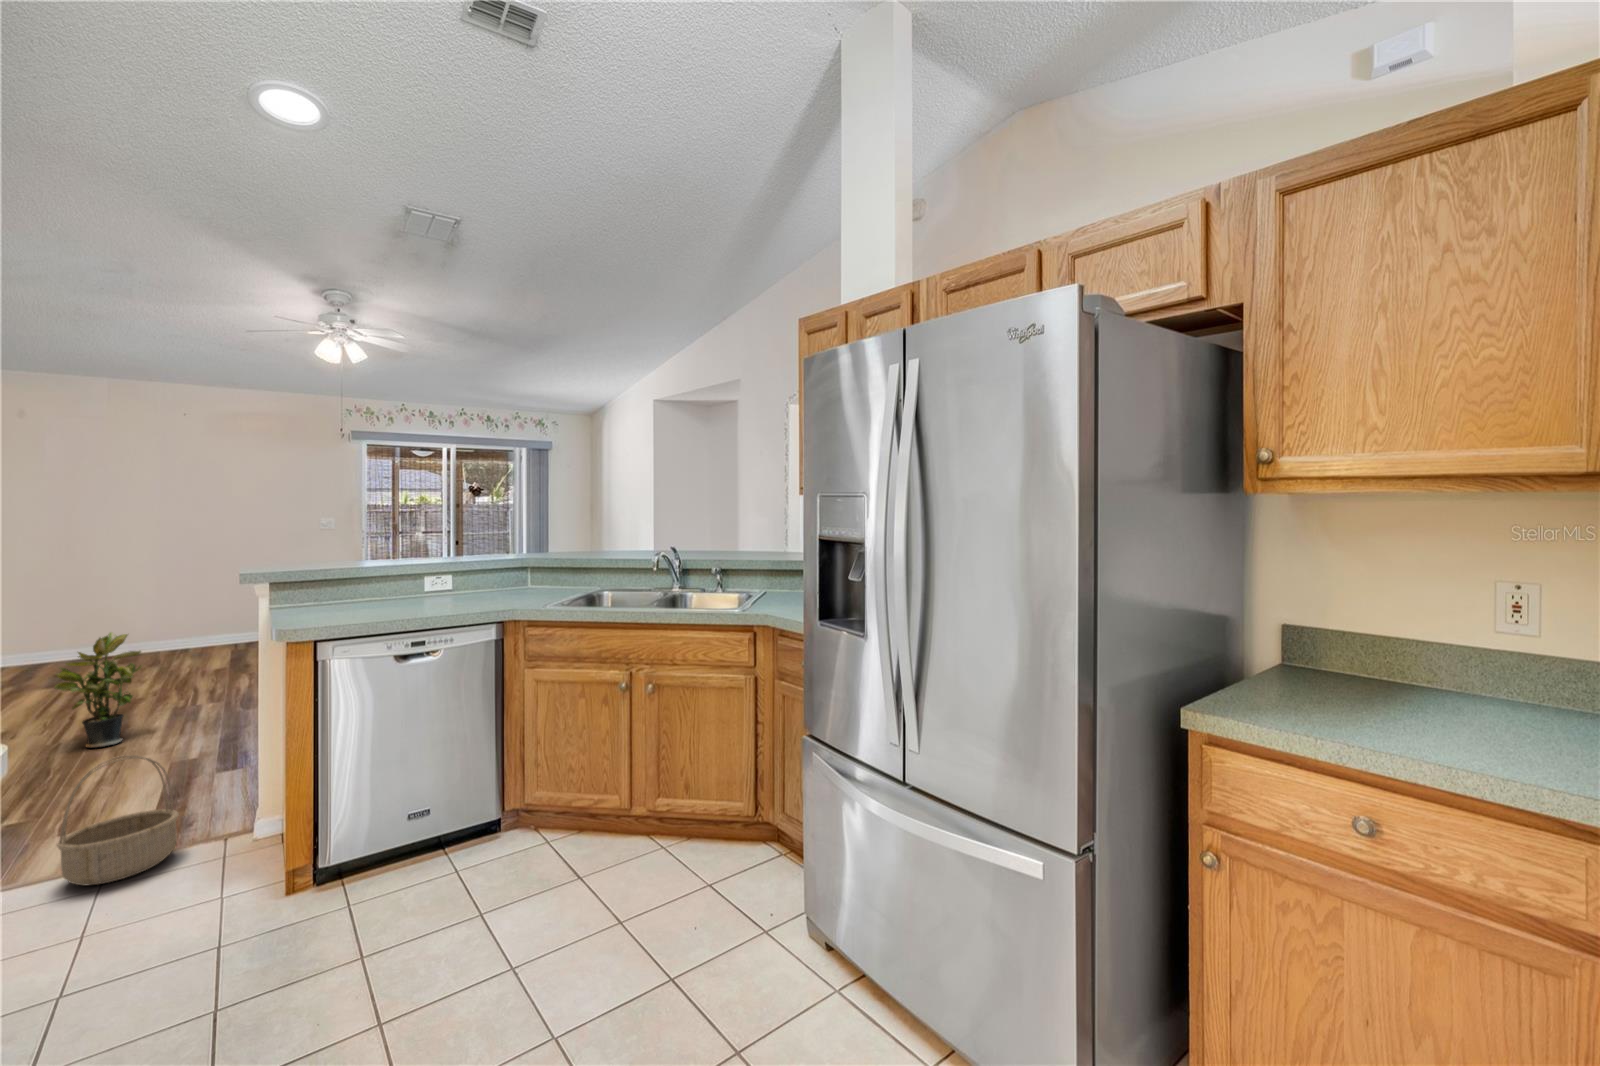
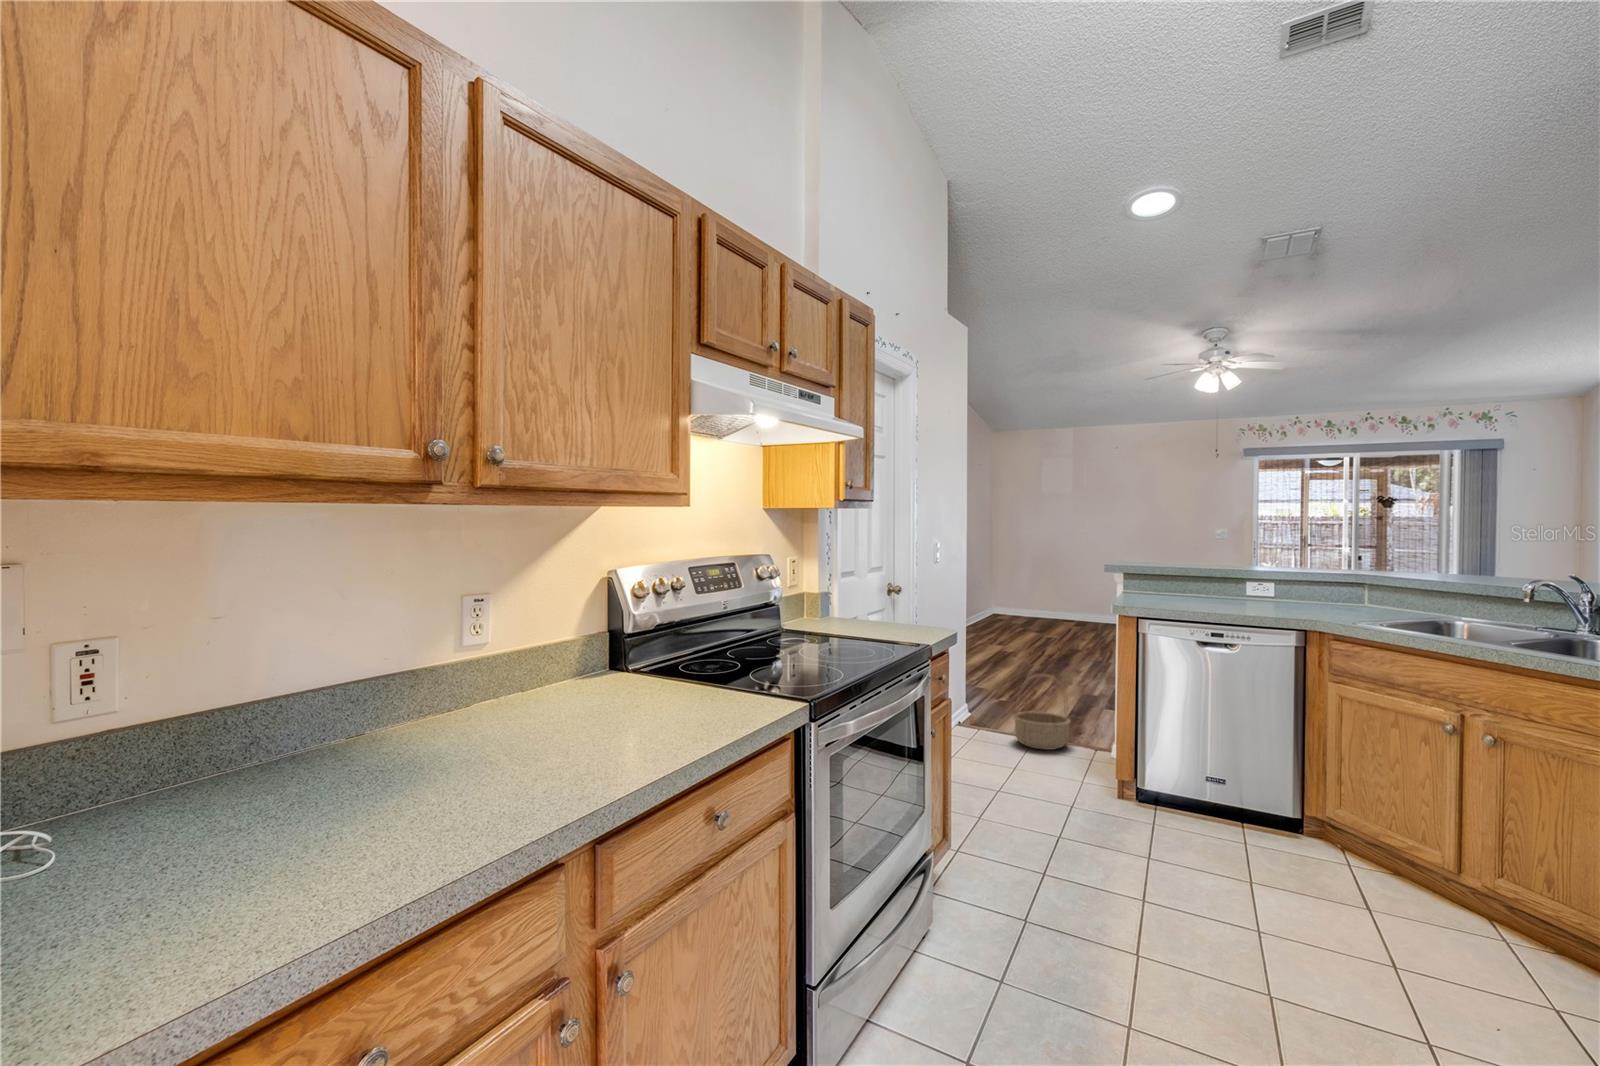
potted plant: present [54,632,141,748] -> none [1031,601,1075,675]

